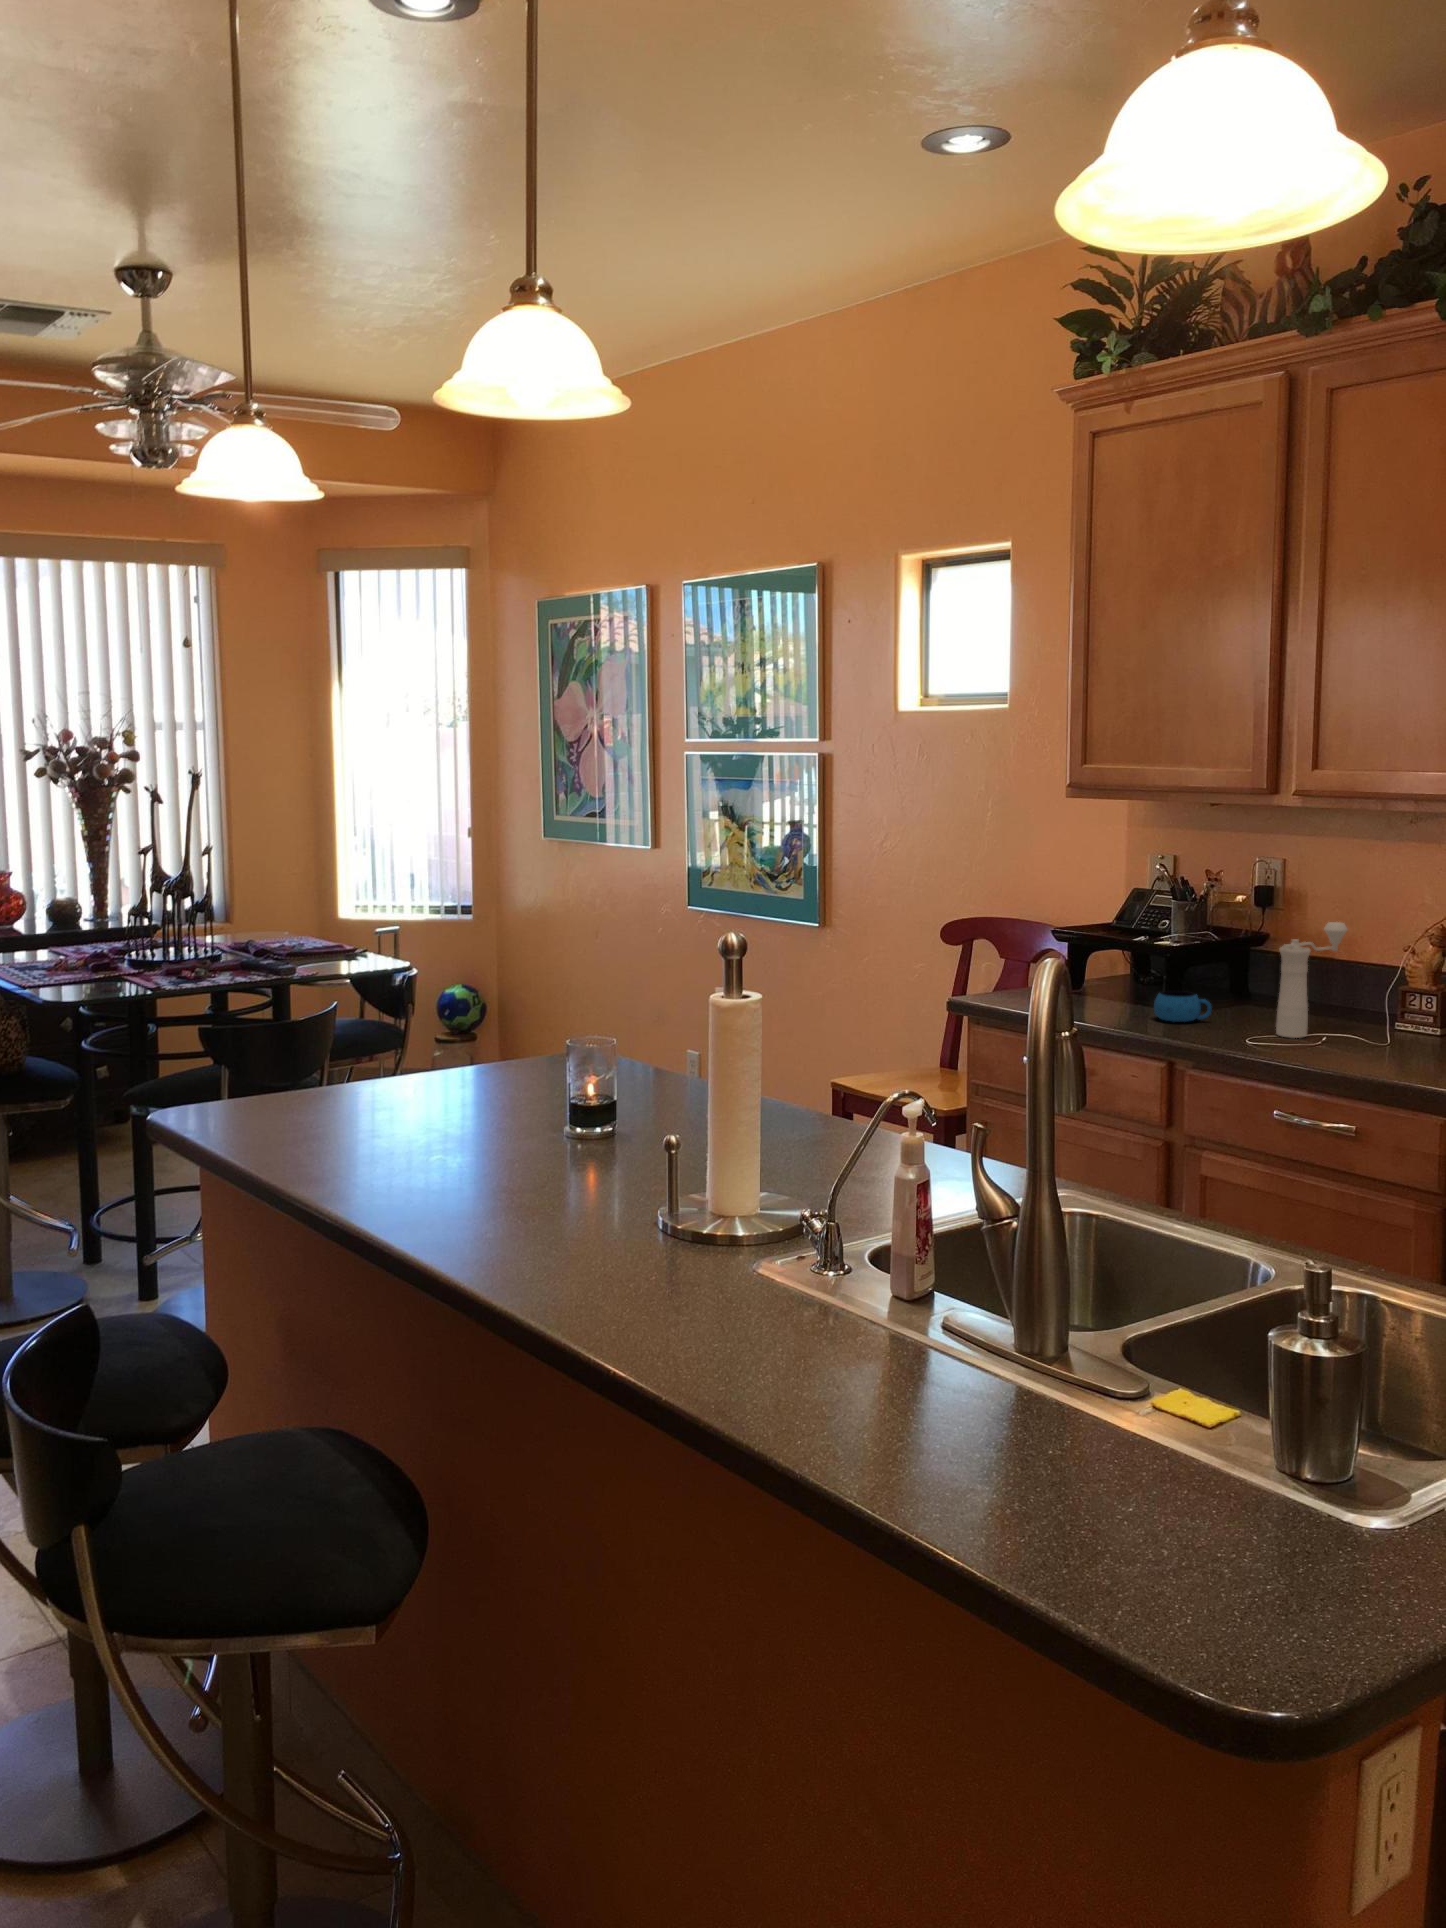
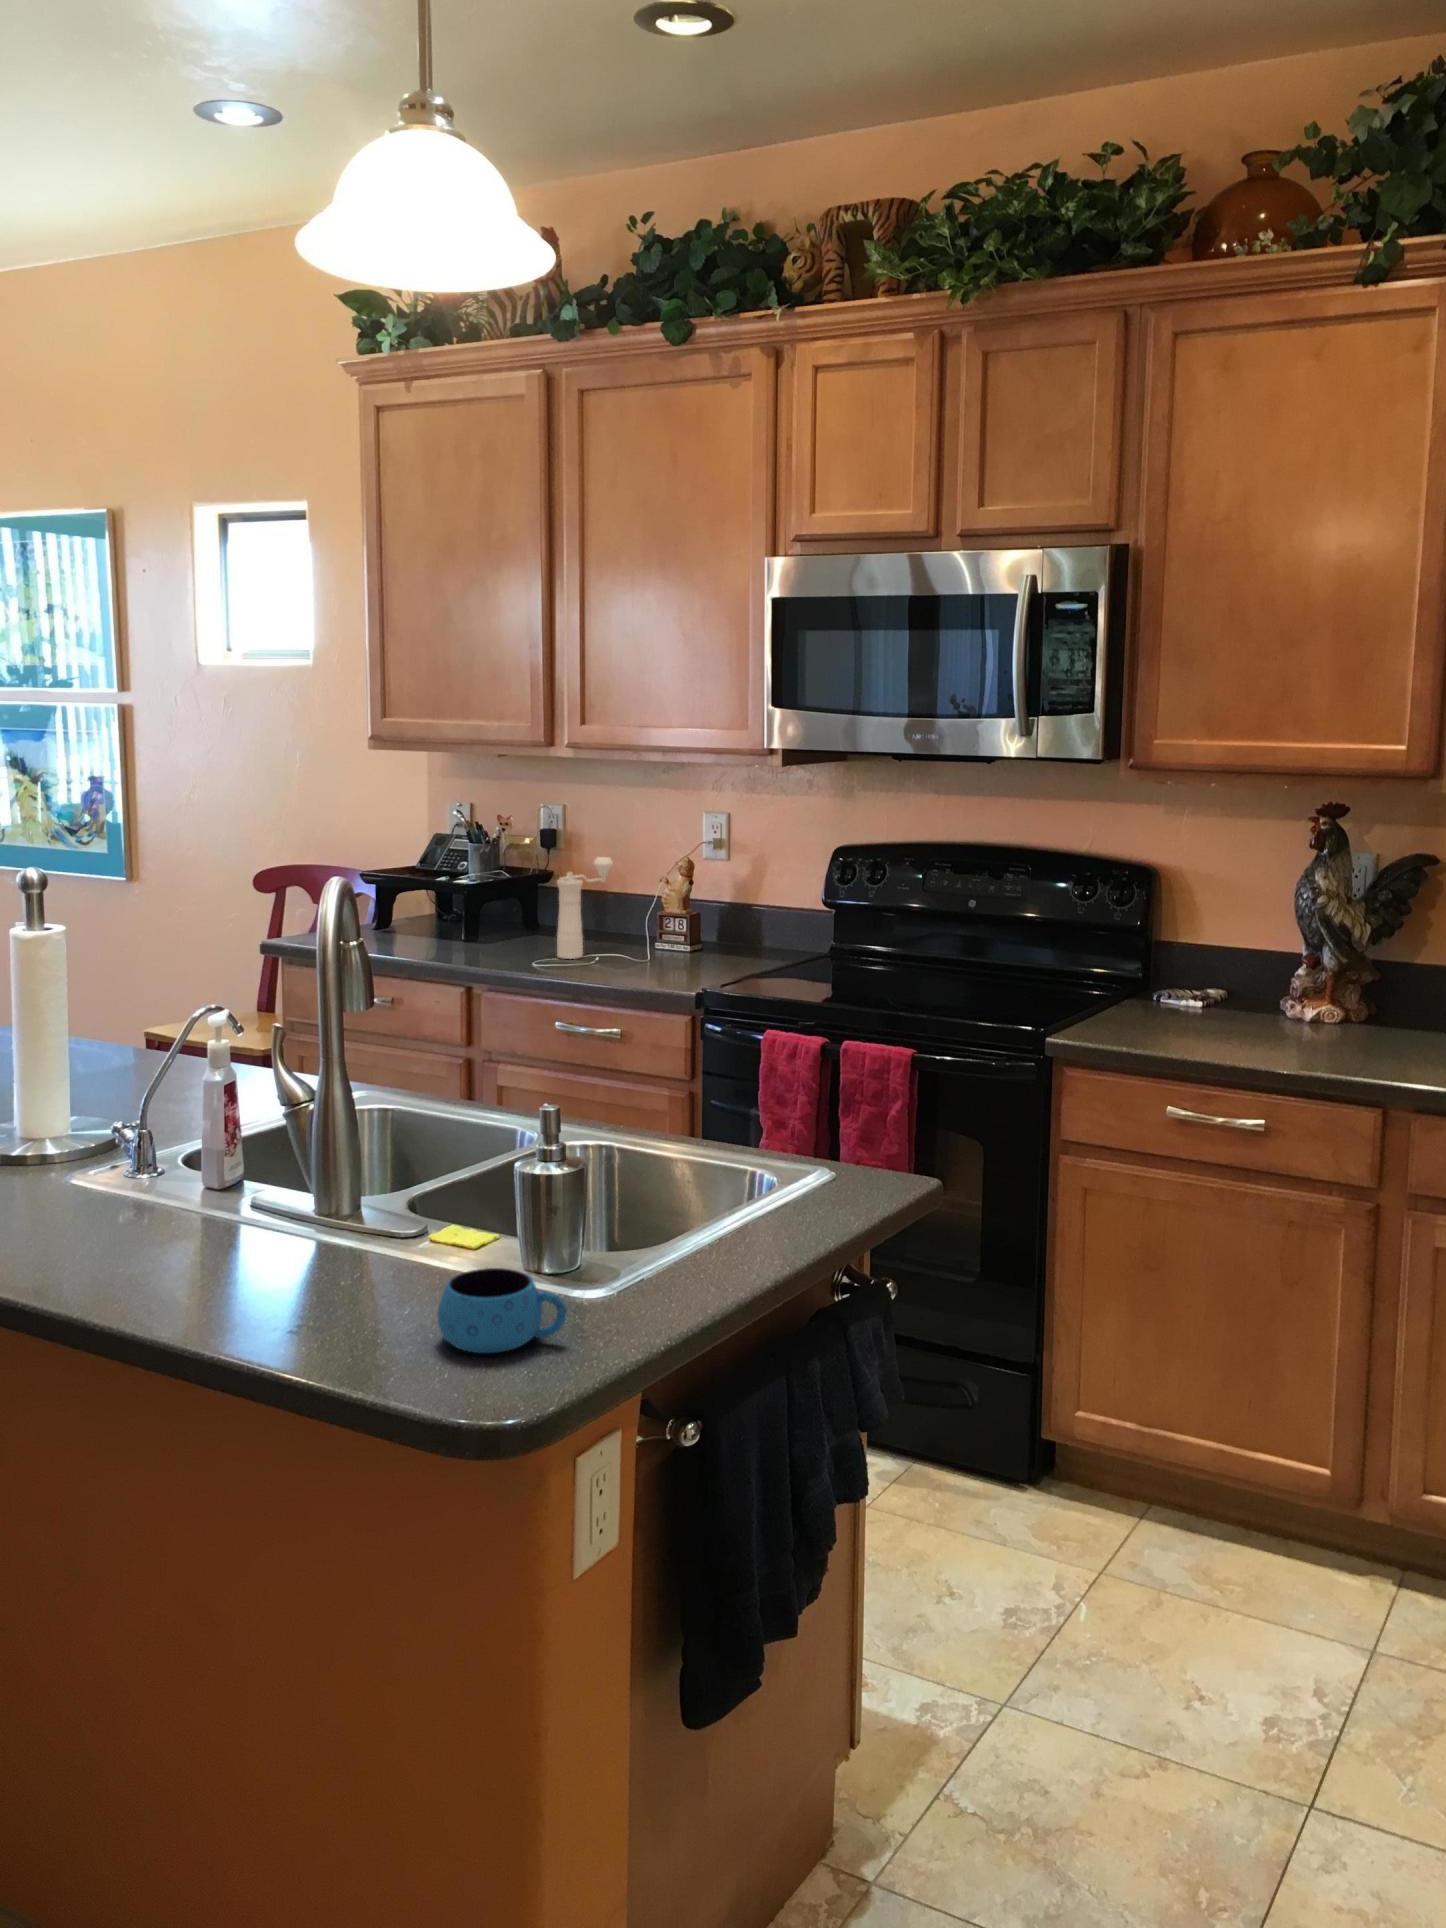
mug: present [1154,991,1212,1022] -> present [437,1268,567,1353]

